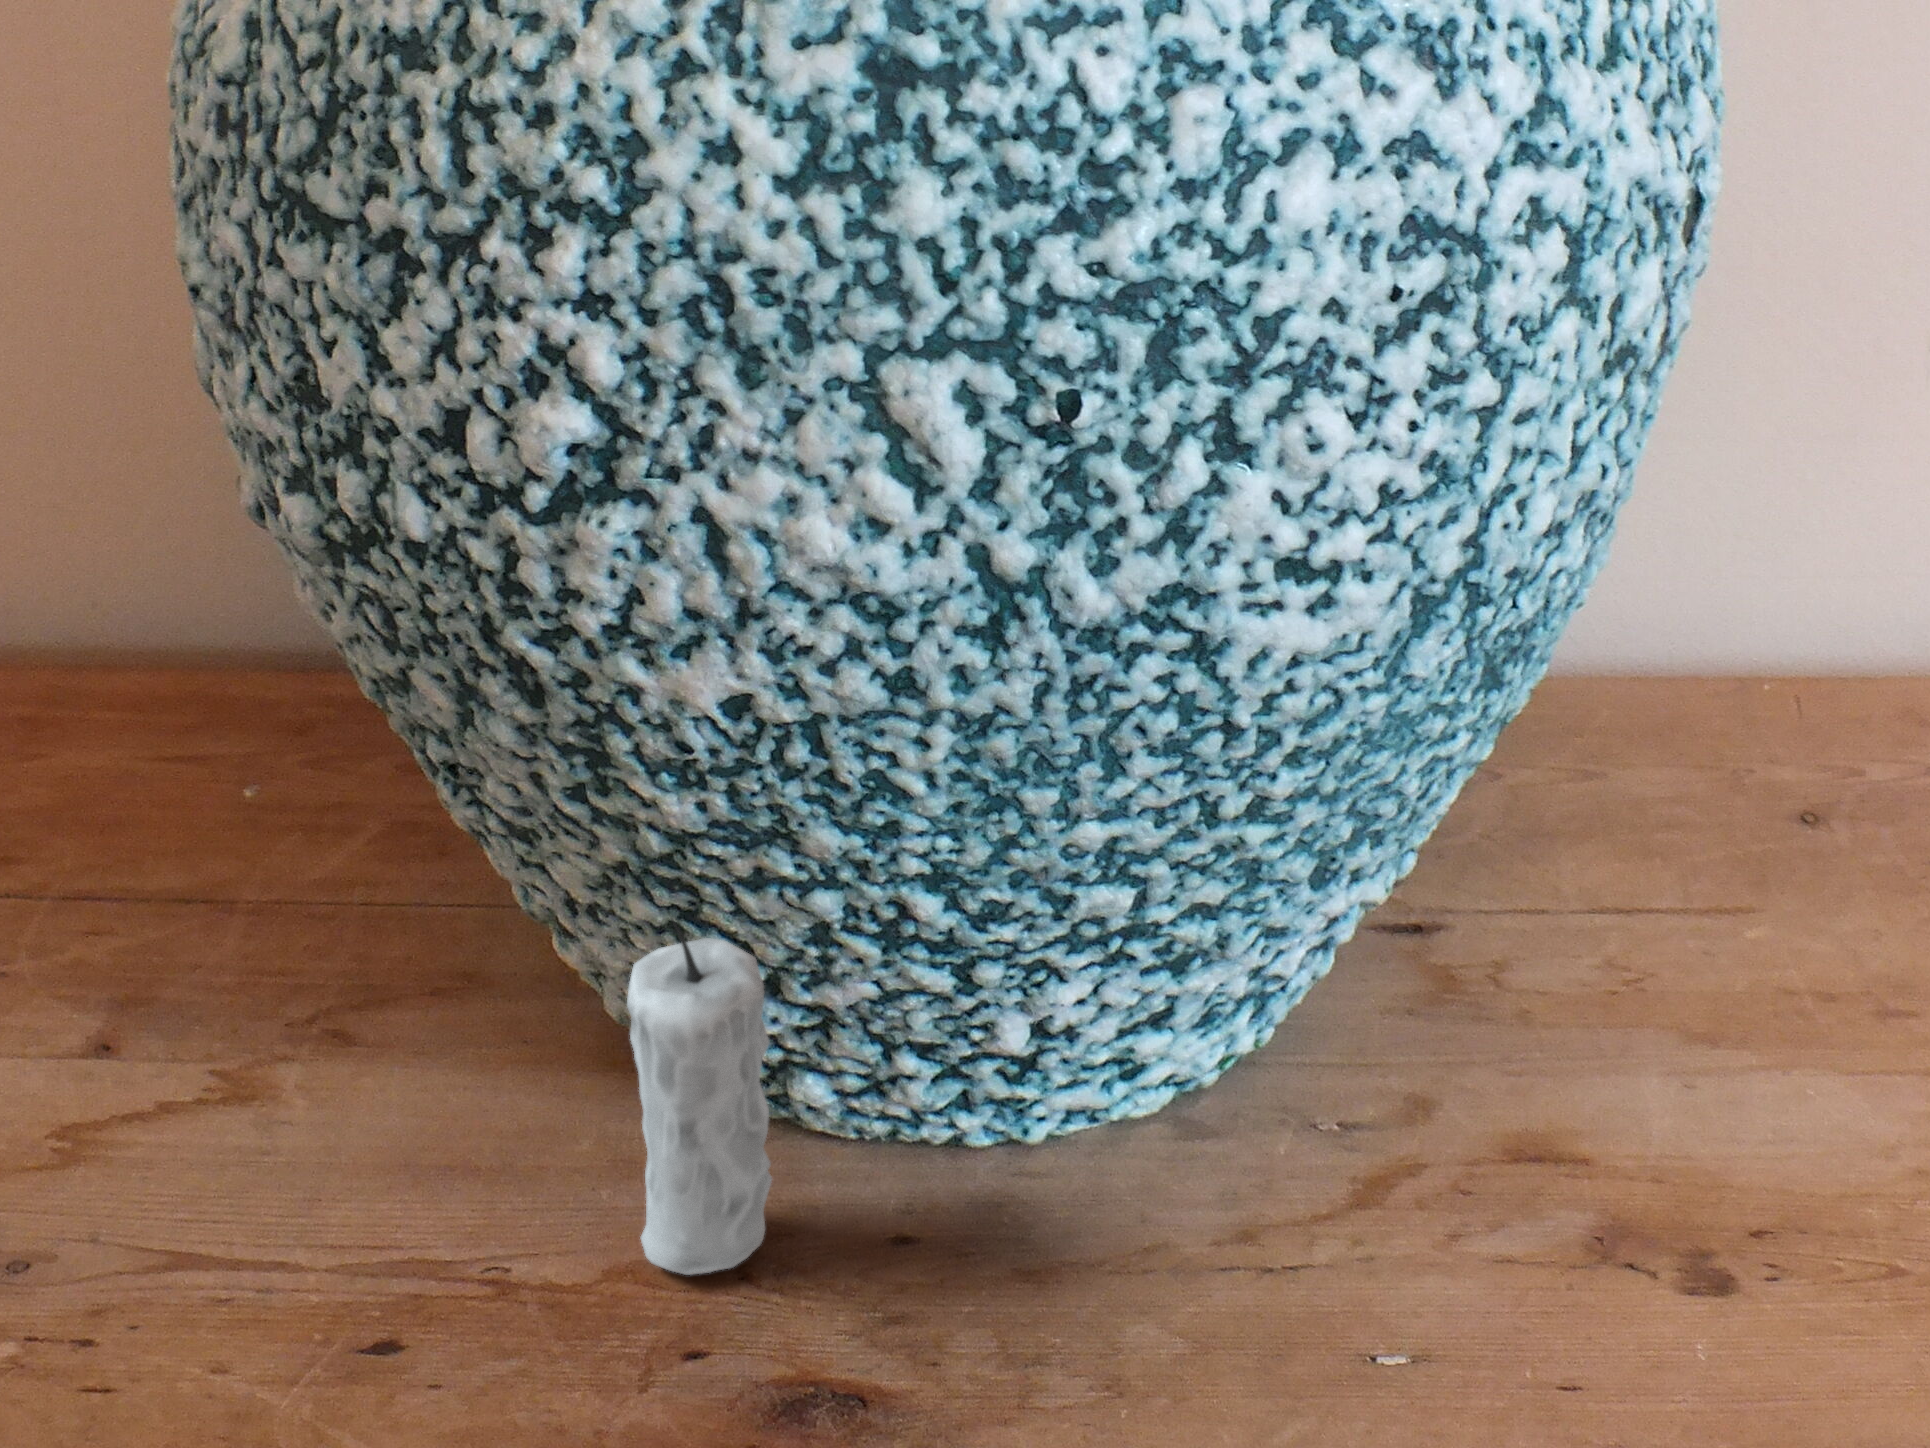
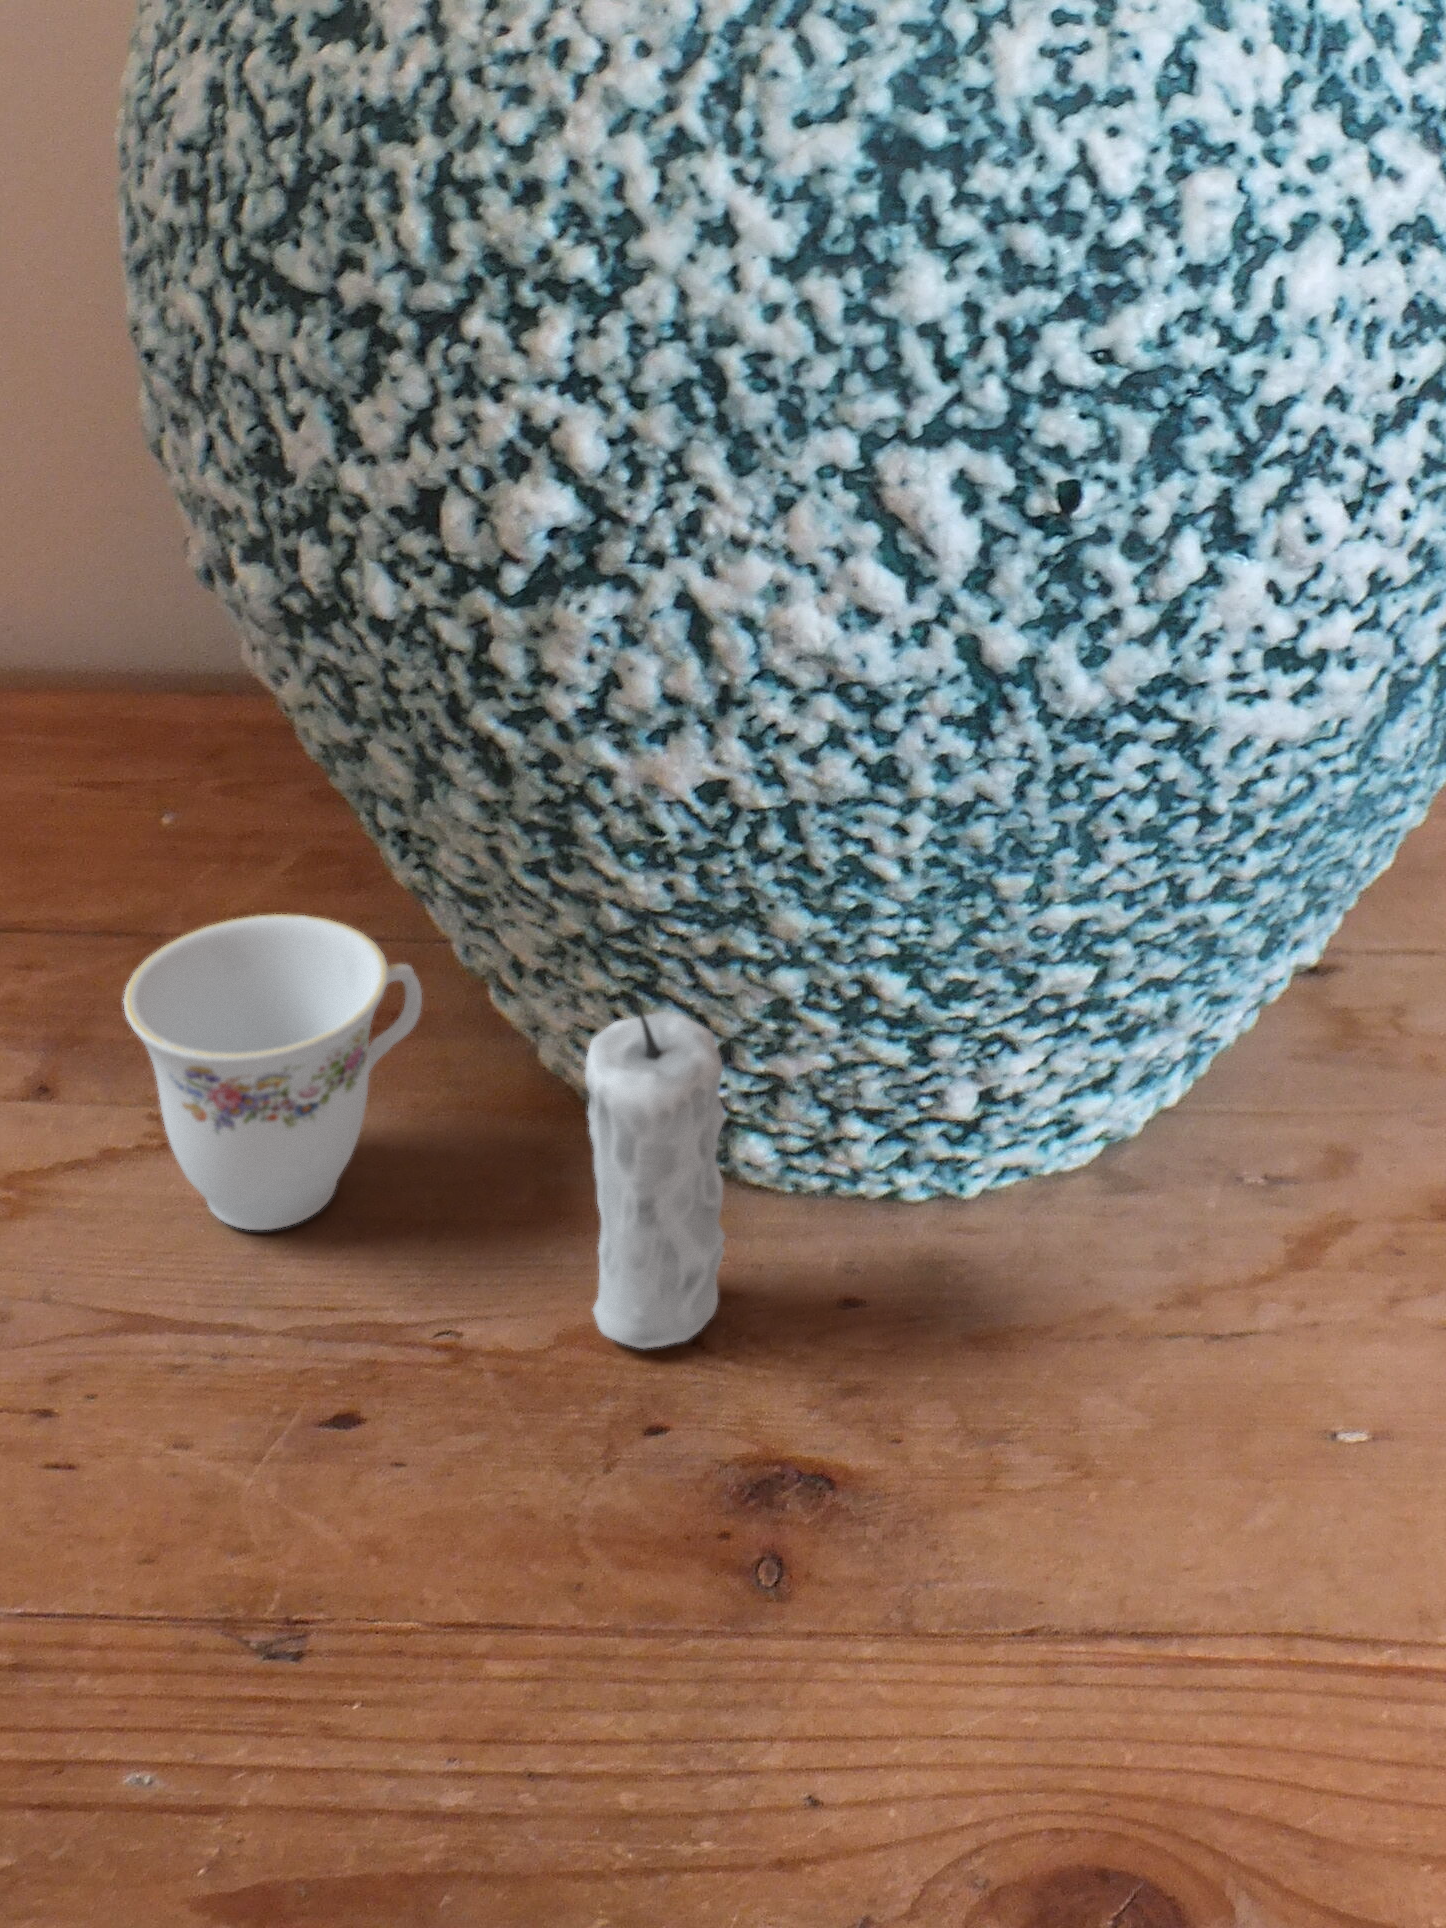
teacup: none [180,852,482,1165] -> present [124,914,422,1230]

